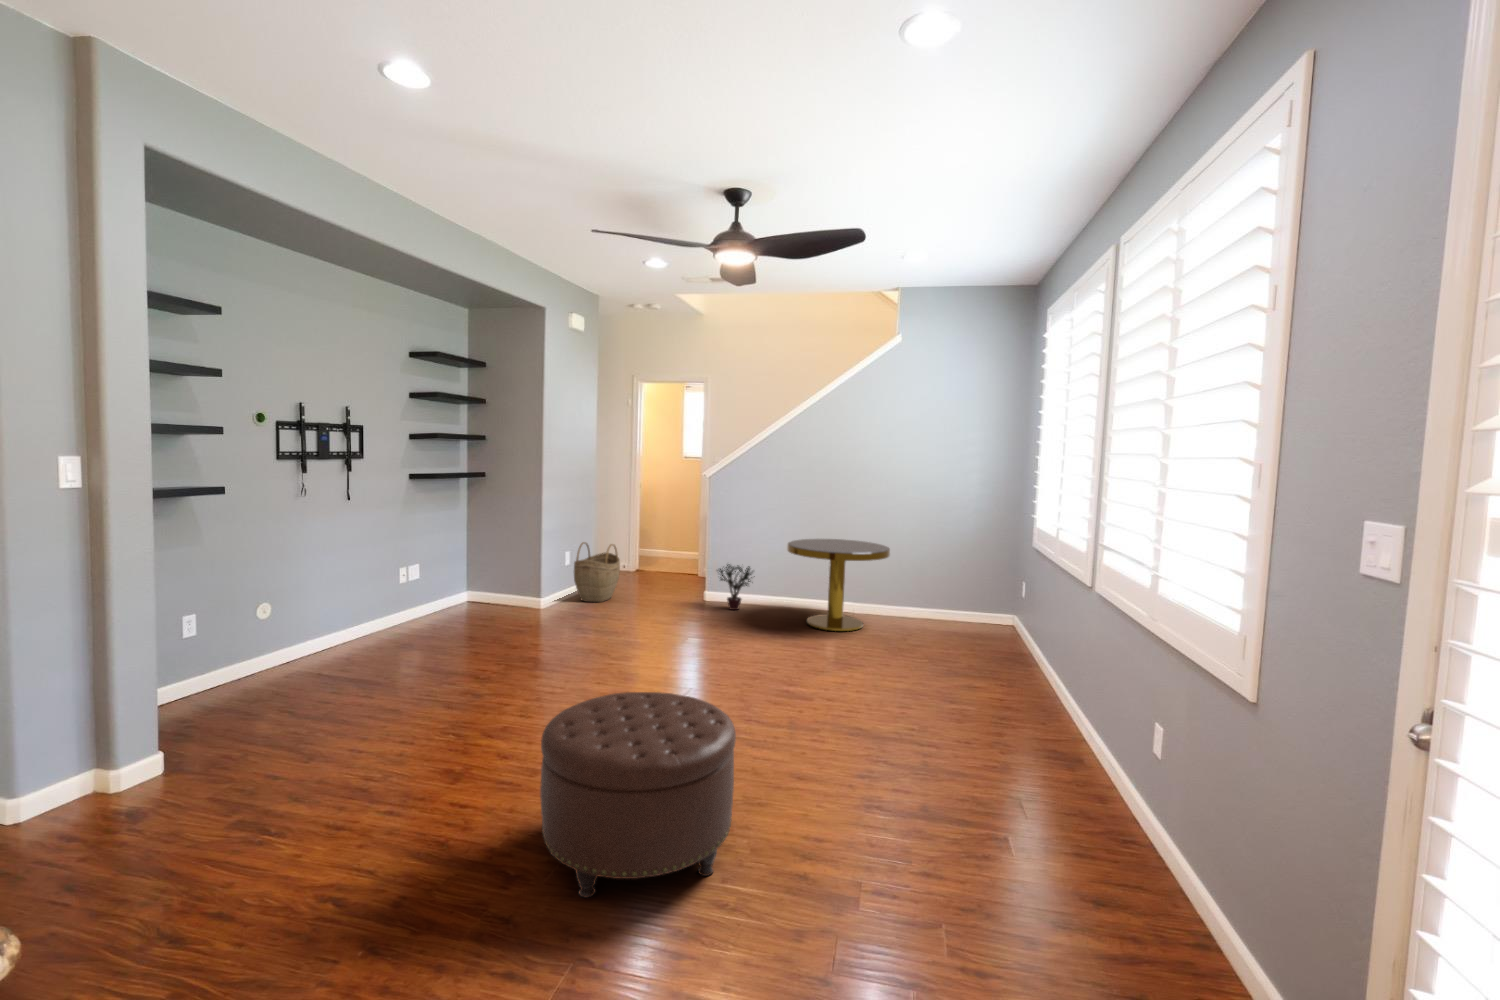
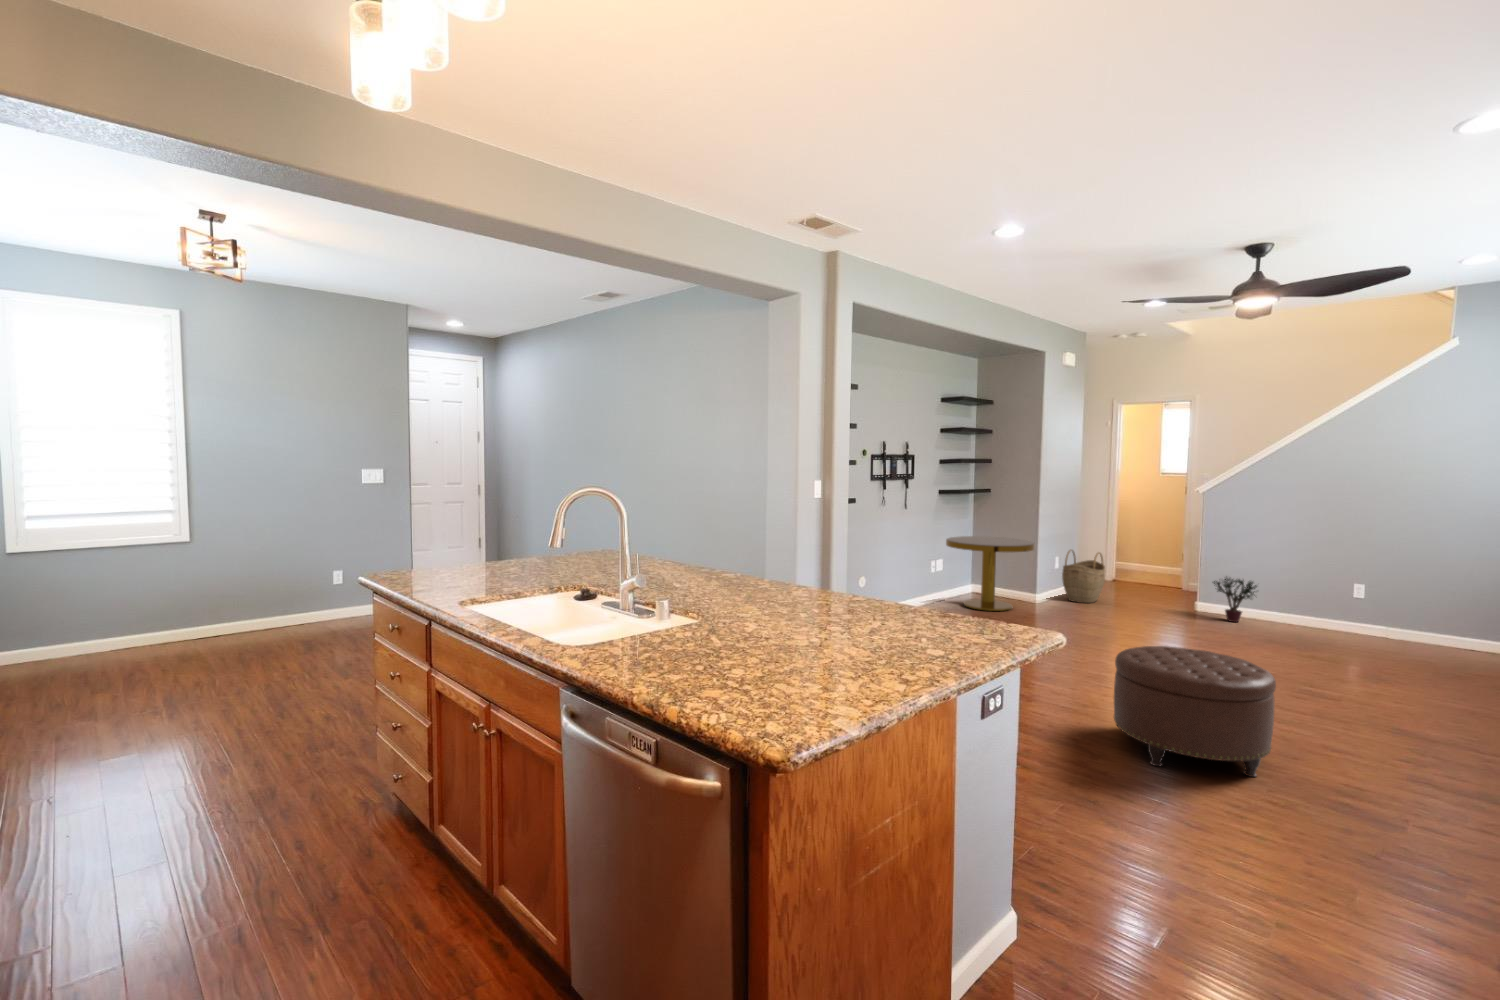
side table: present [787,539,890,631] -> present [946,536,1035,611]

